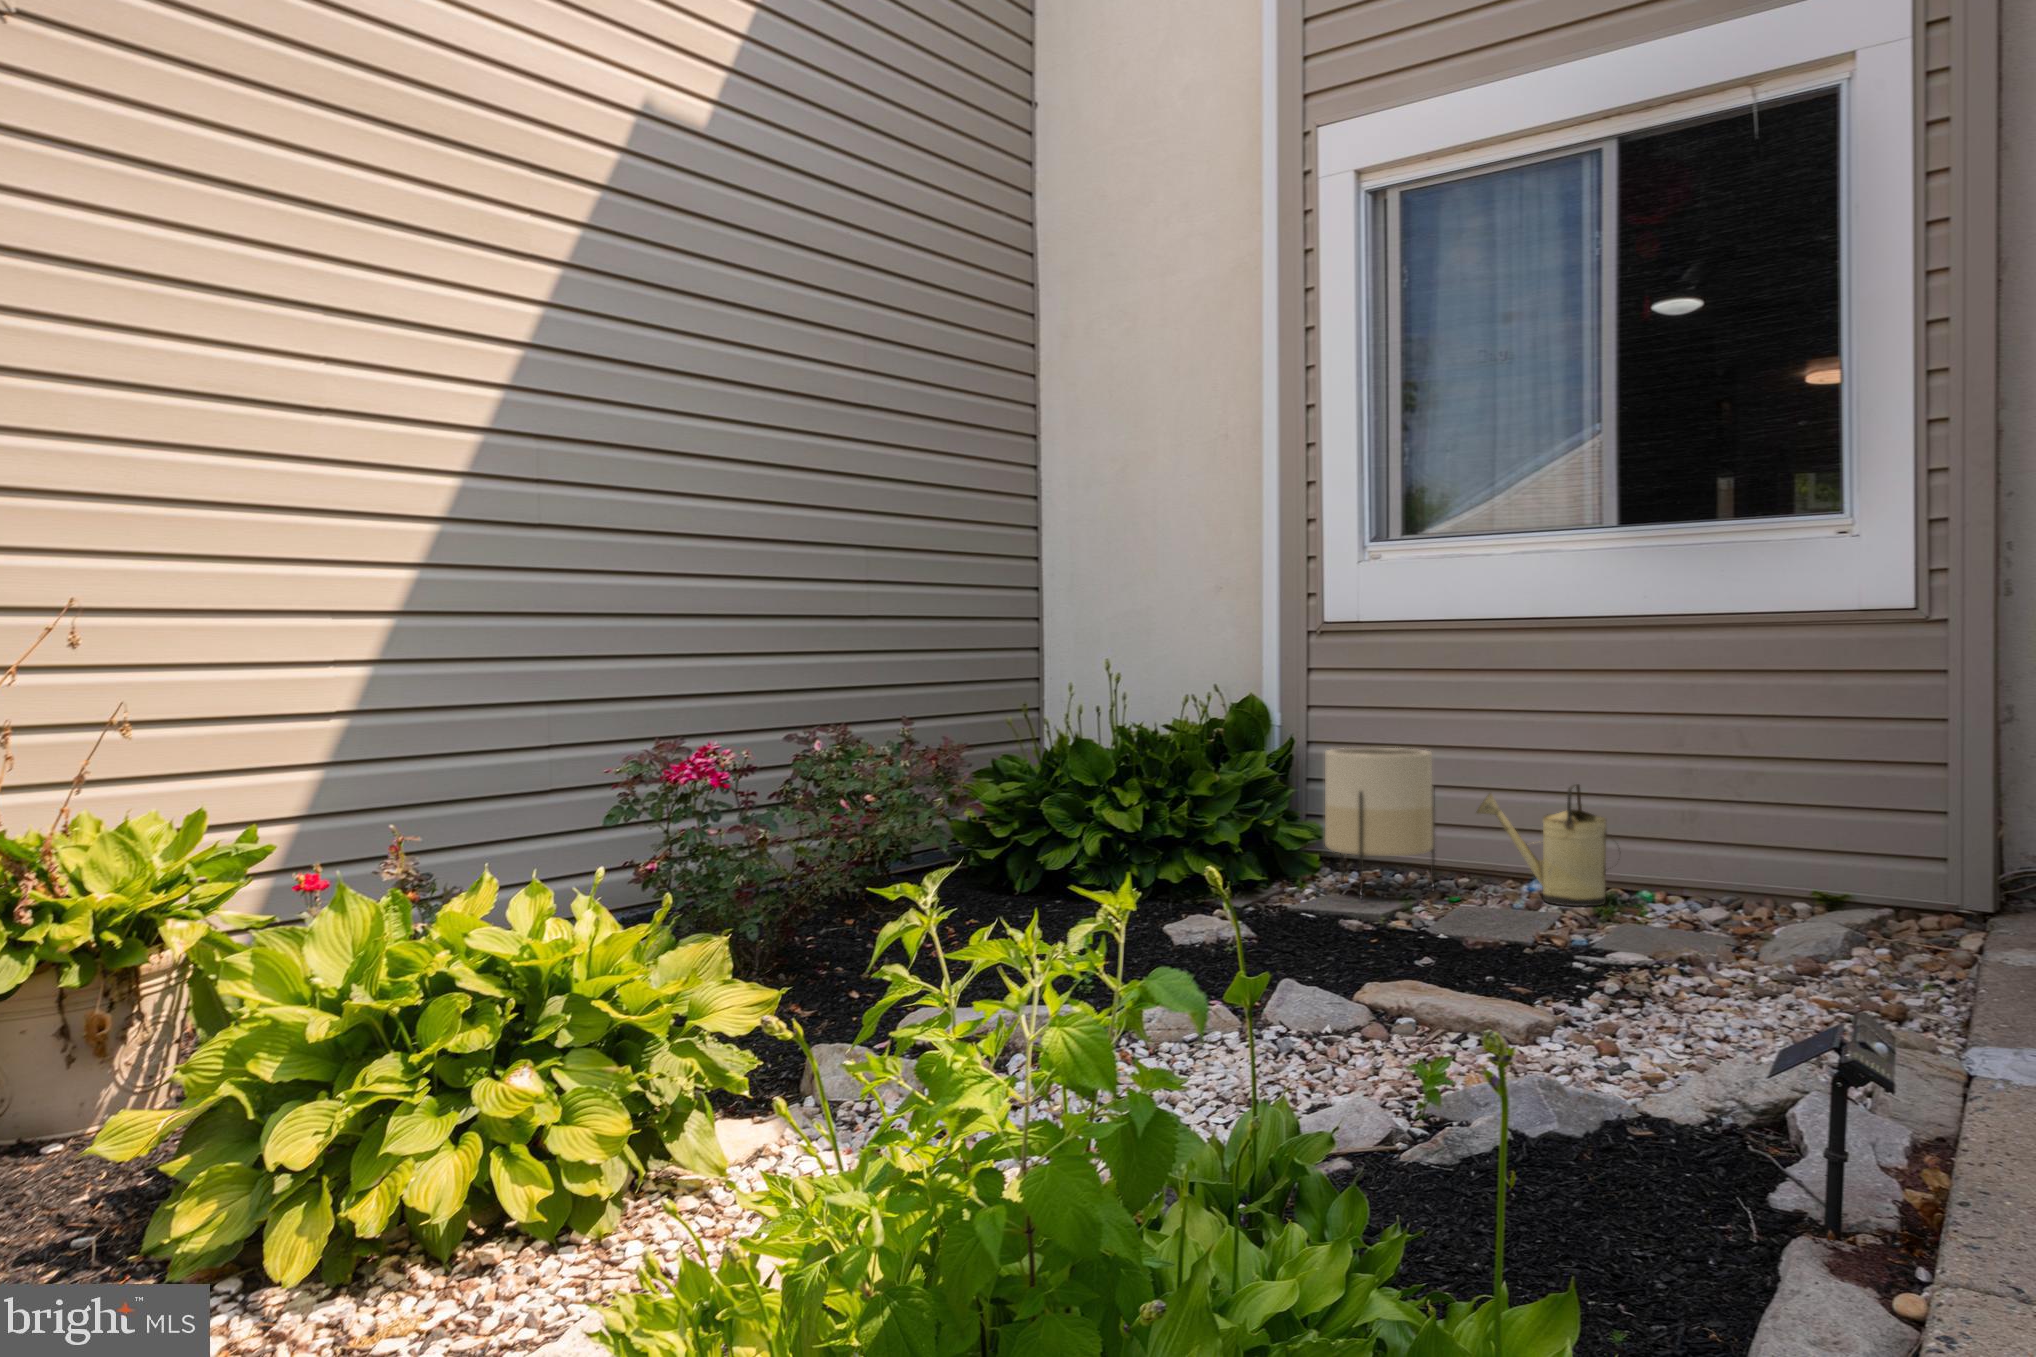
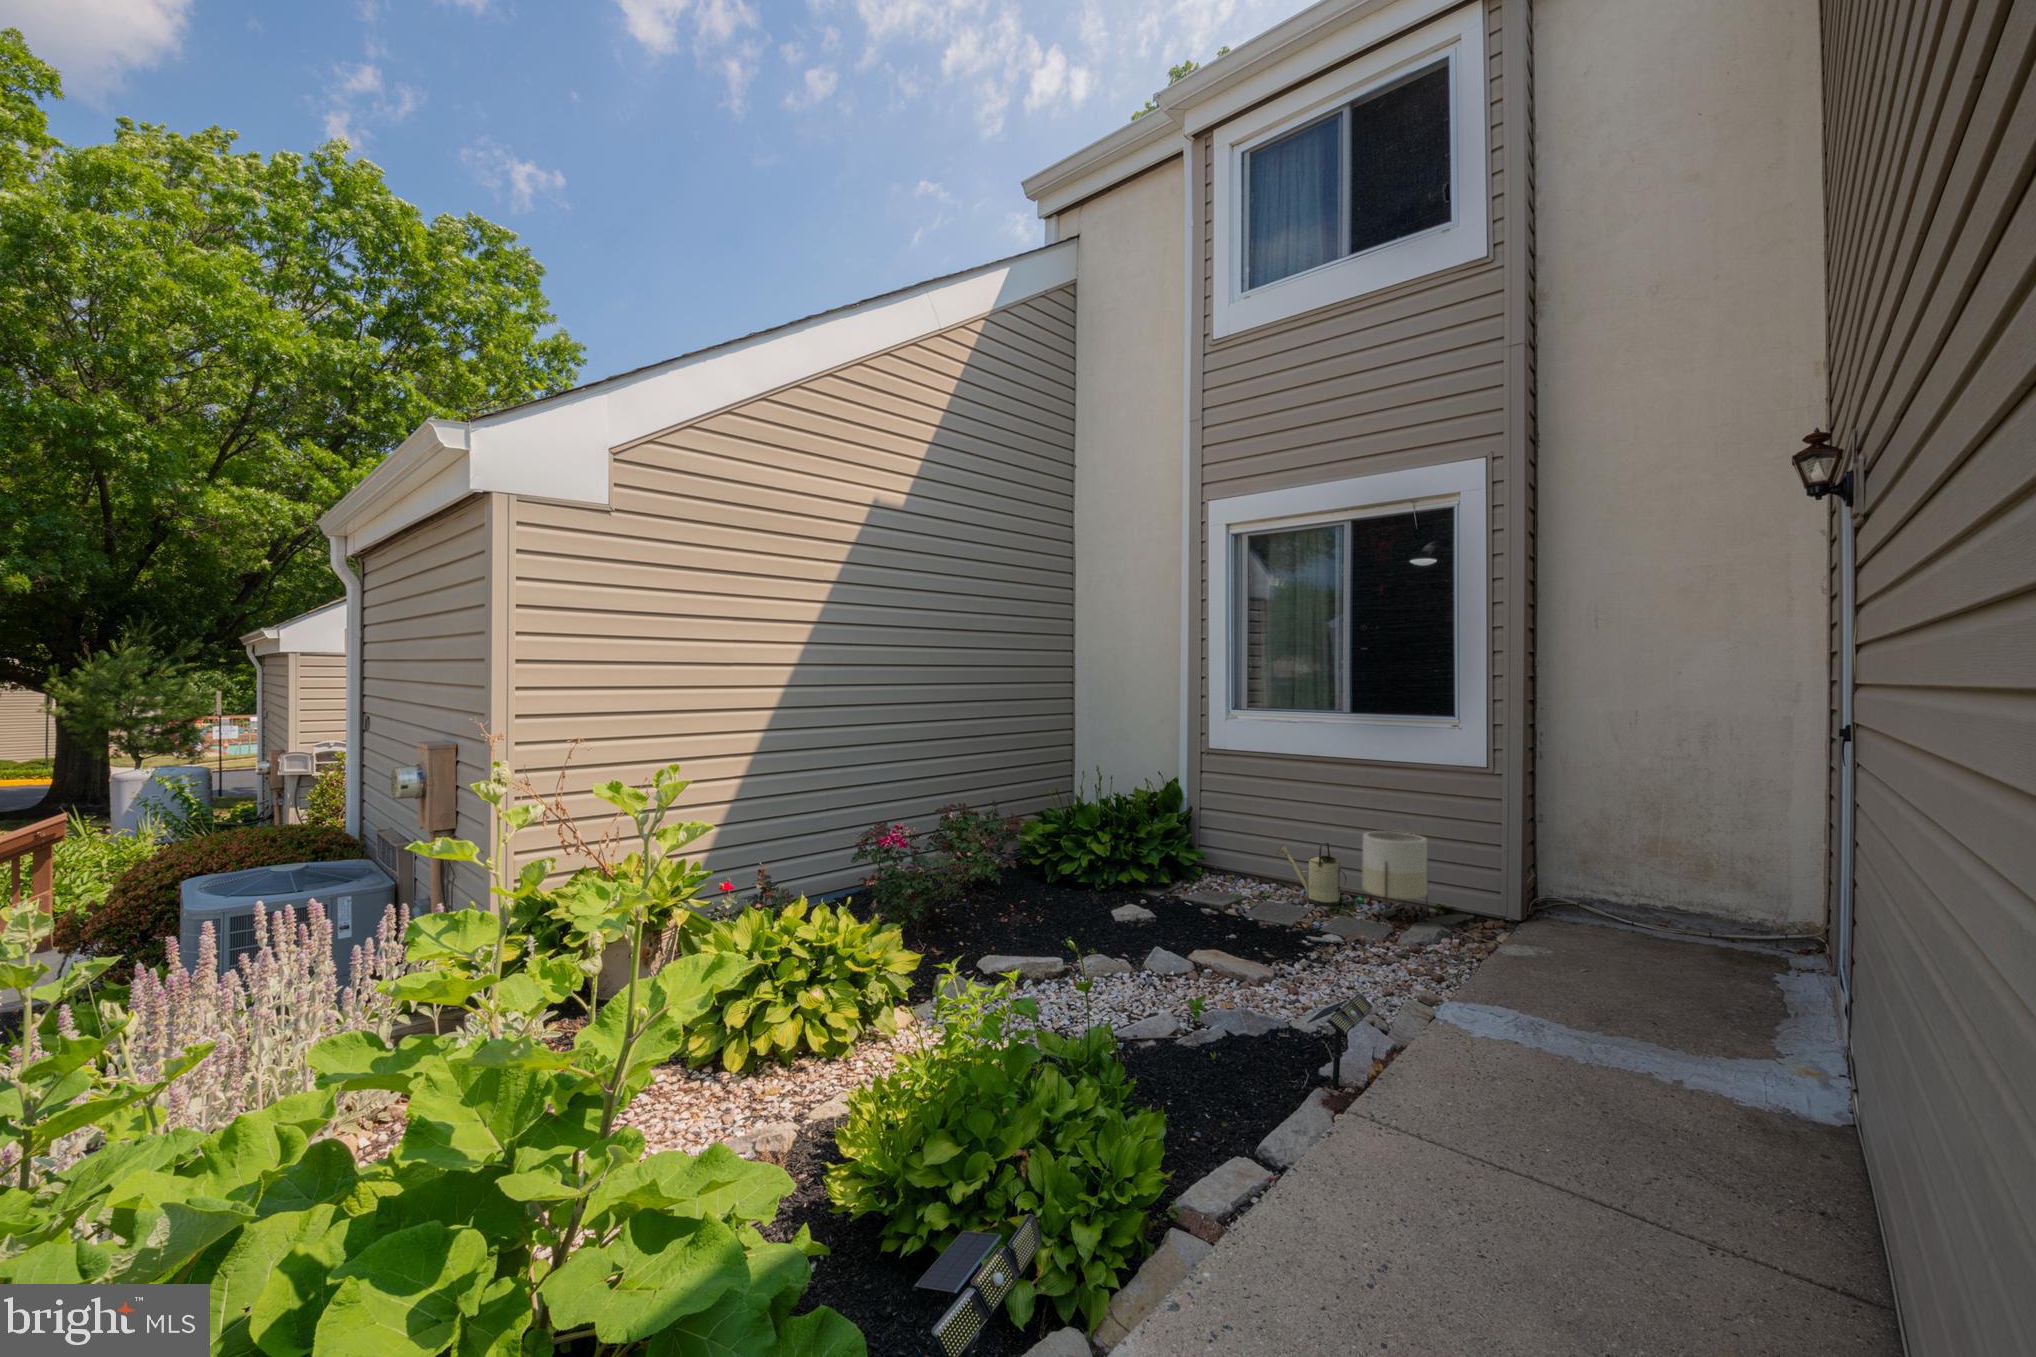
planter: present [1325,748,1435,899] -> present [1362,831,1428,921]

